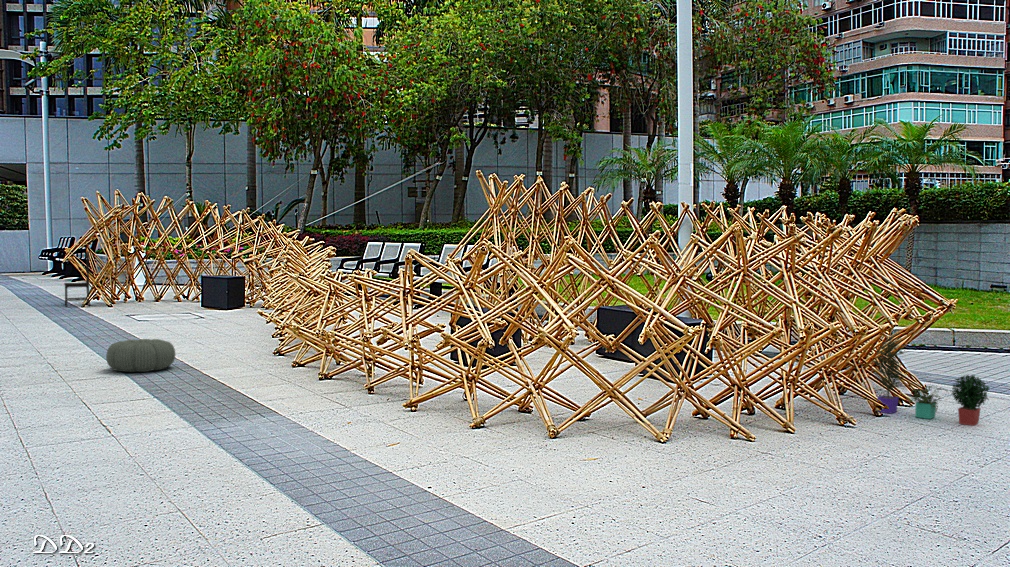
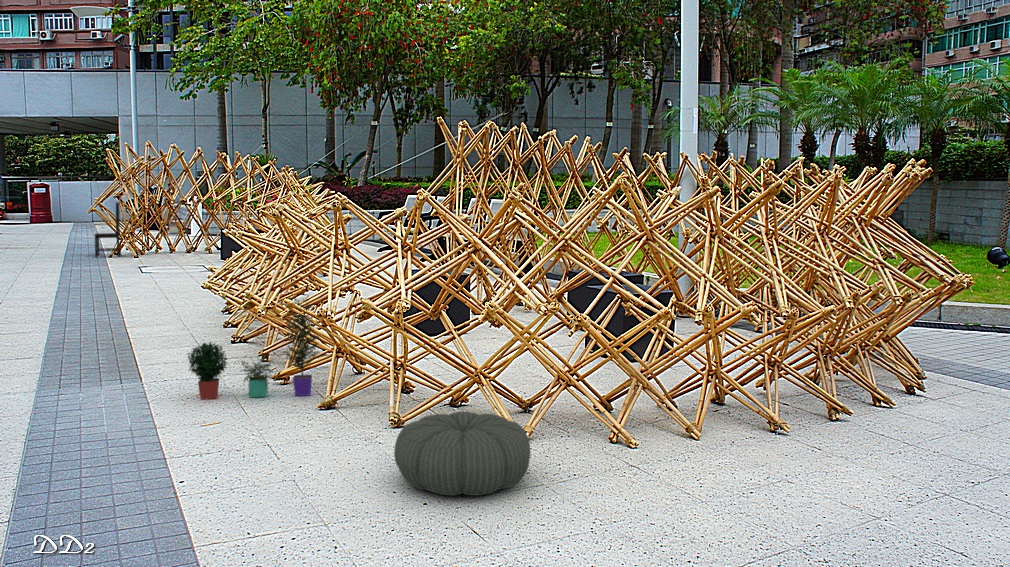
potted plant: present [873,330,990,426] -> present [187,296,319,399]
pouf: present [106,339,175,372] -> present [394,412,530,496]

